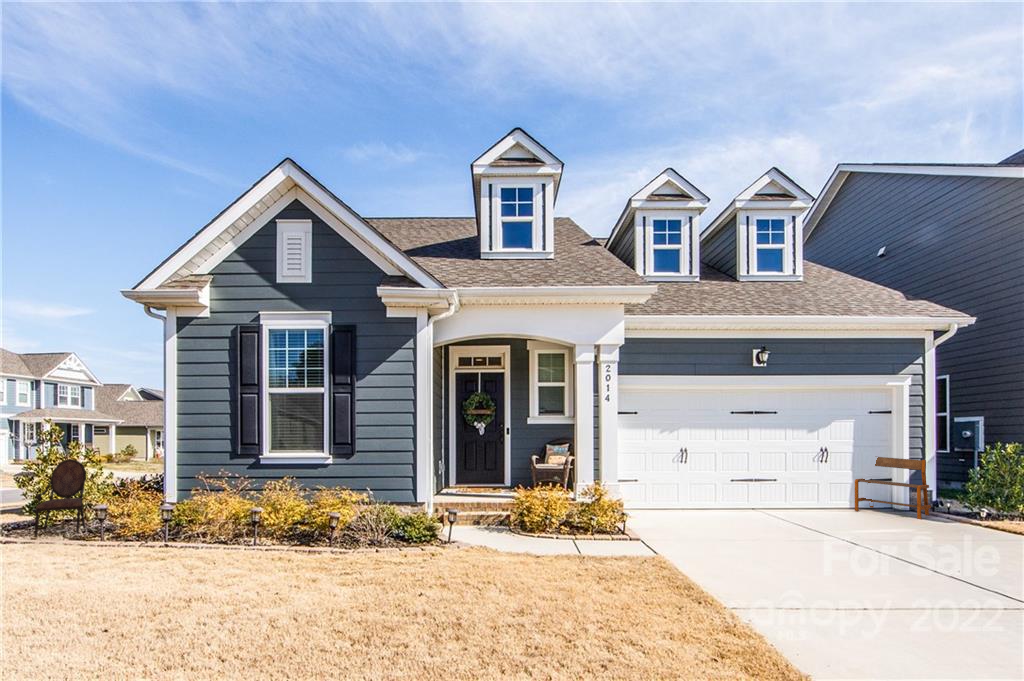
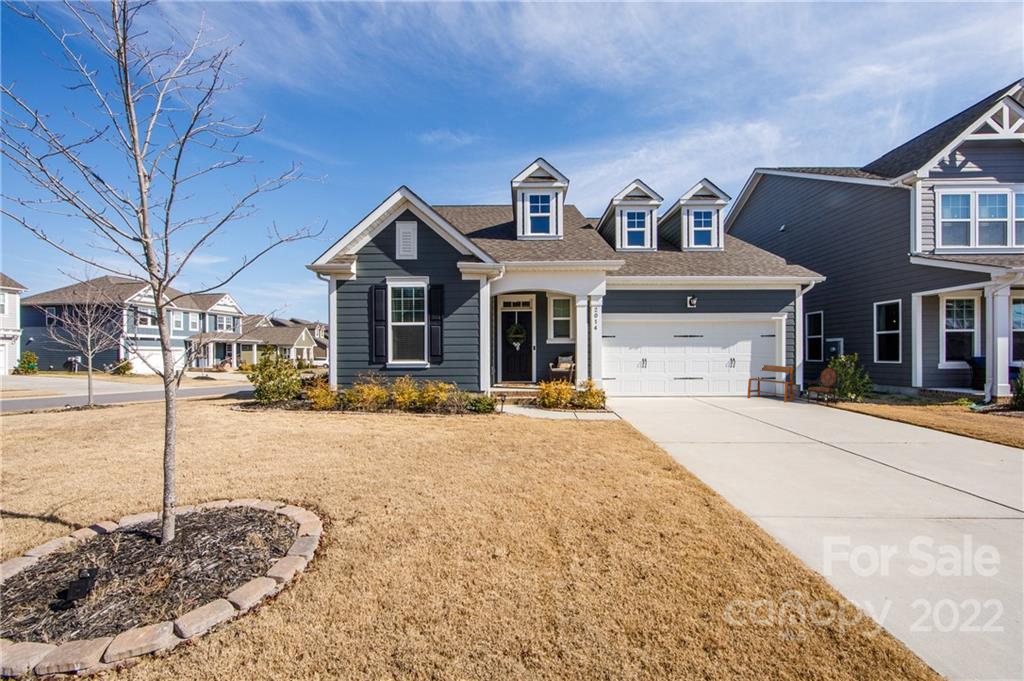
armchair: present [35,459,86,536] -> present [808,367,838,406]

